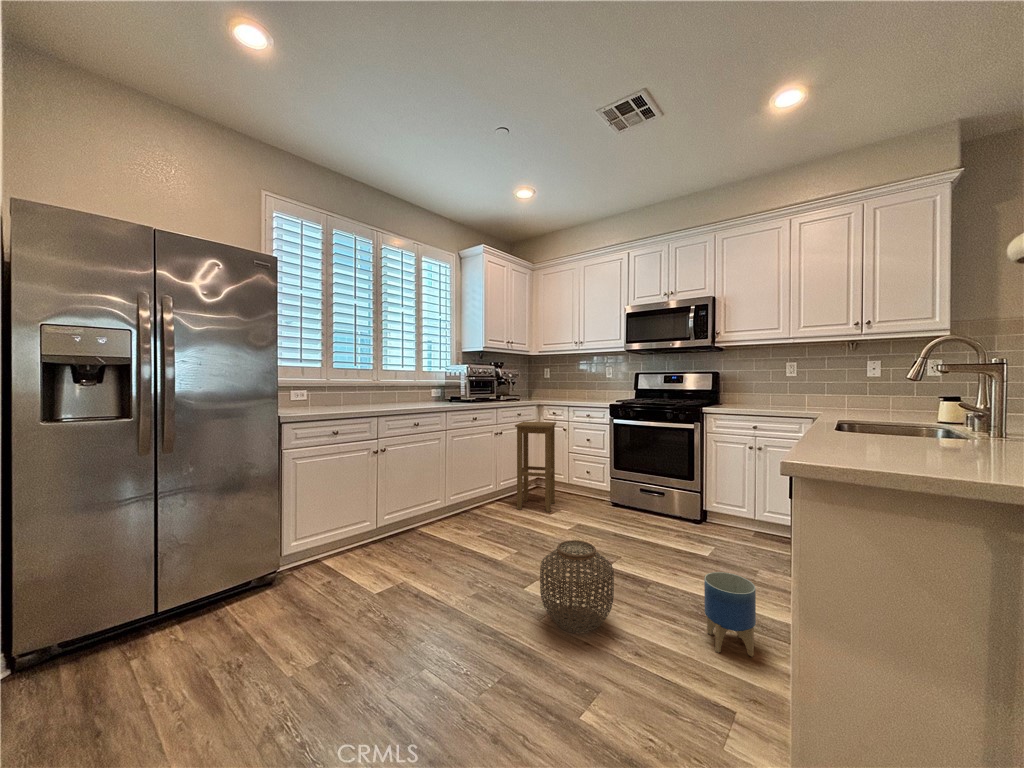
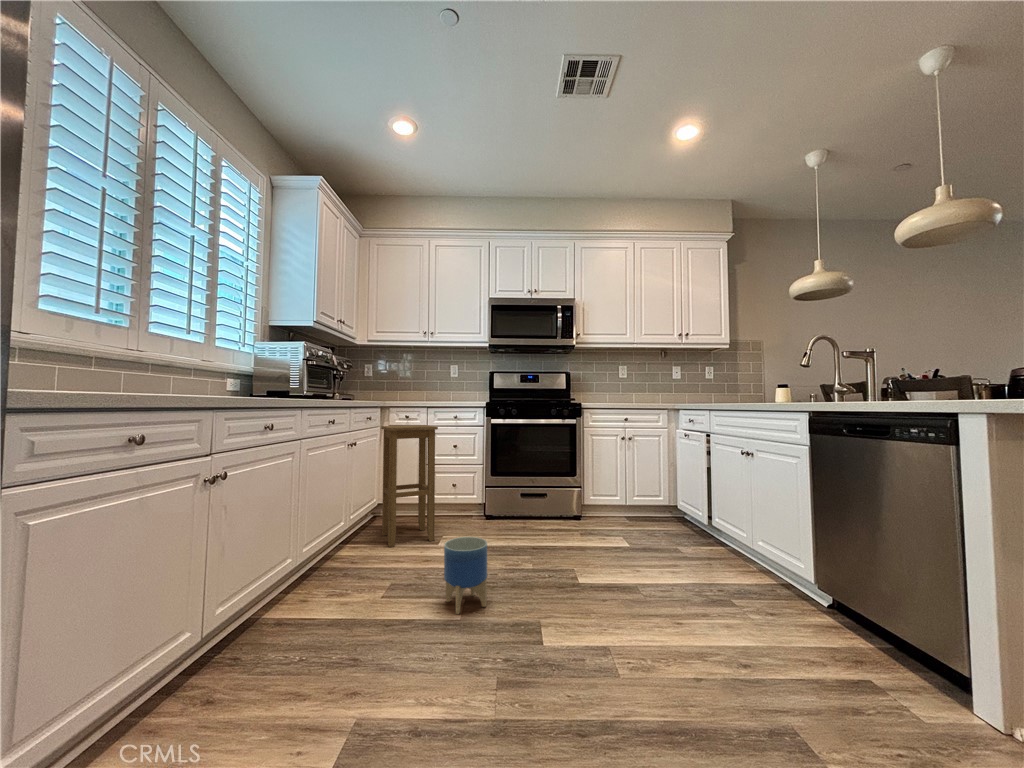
woven basket: present [540,540,614,633] -> none [609,545,711,671]
planter: present [704,572,756,657] -> present [444,537,487,614]

